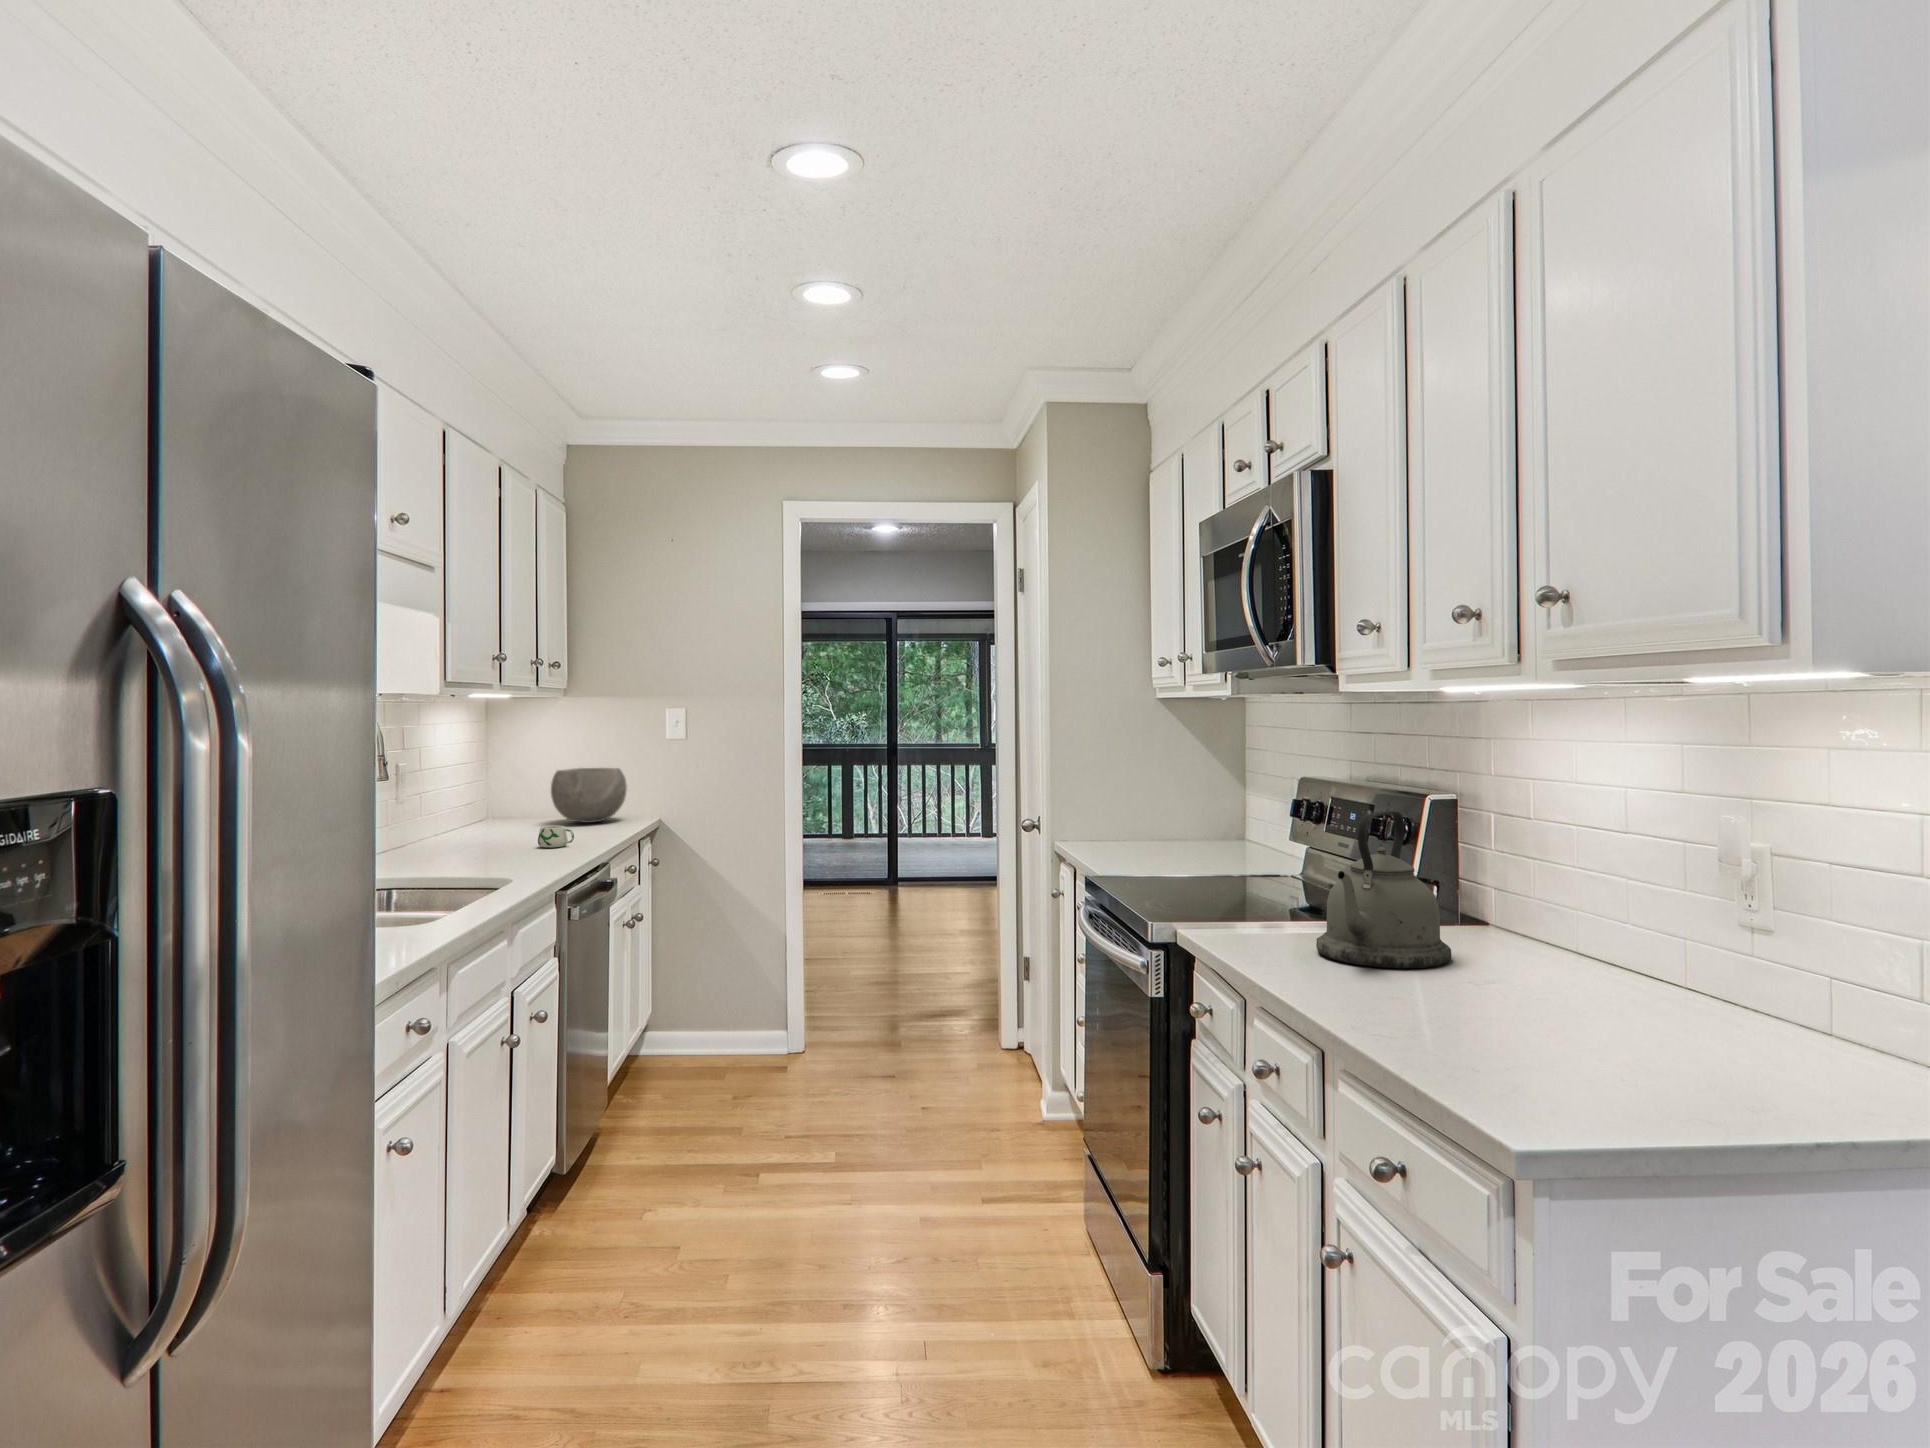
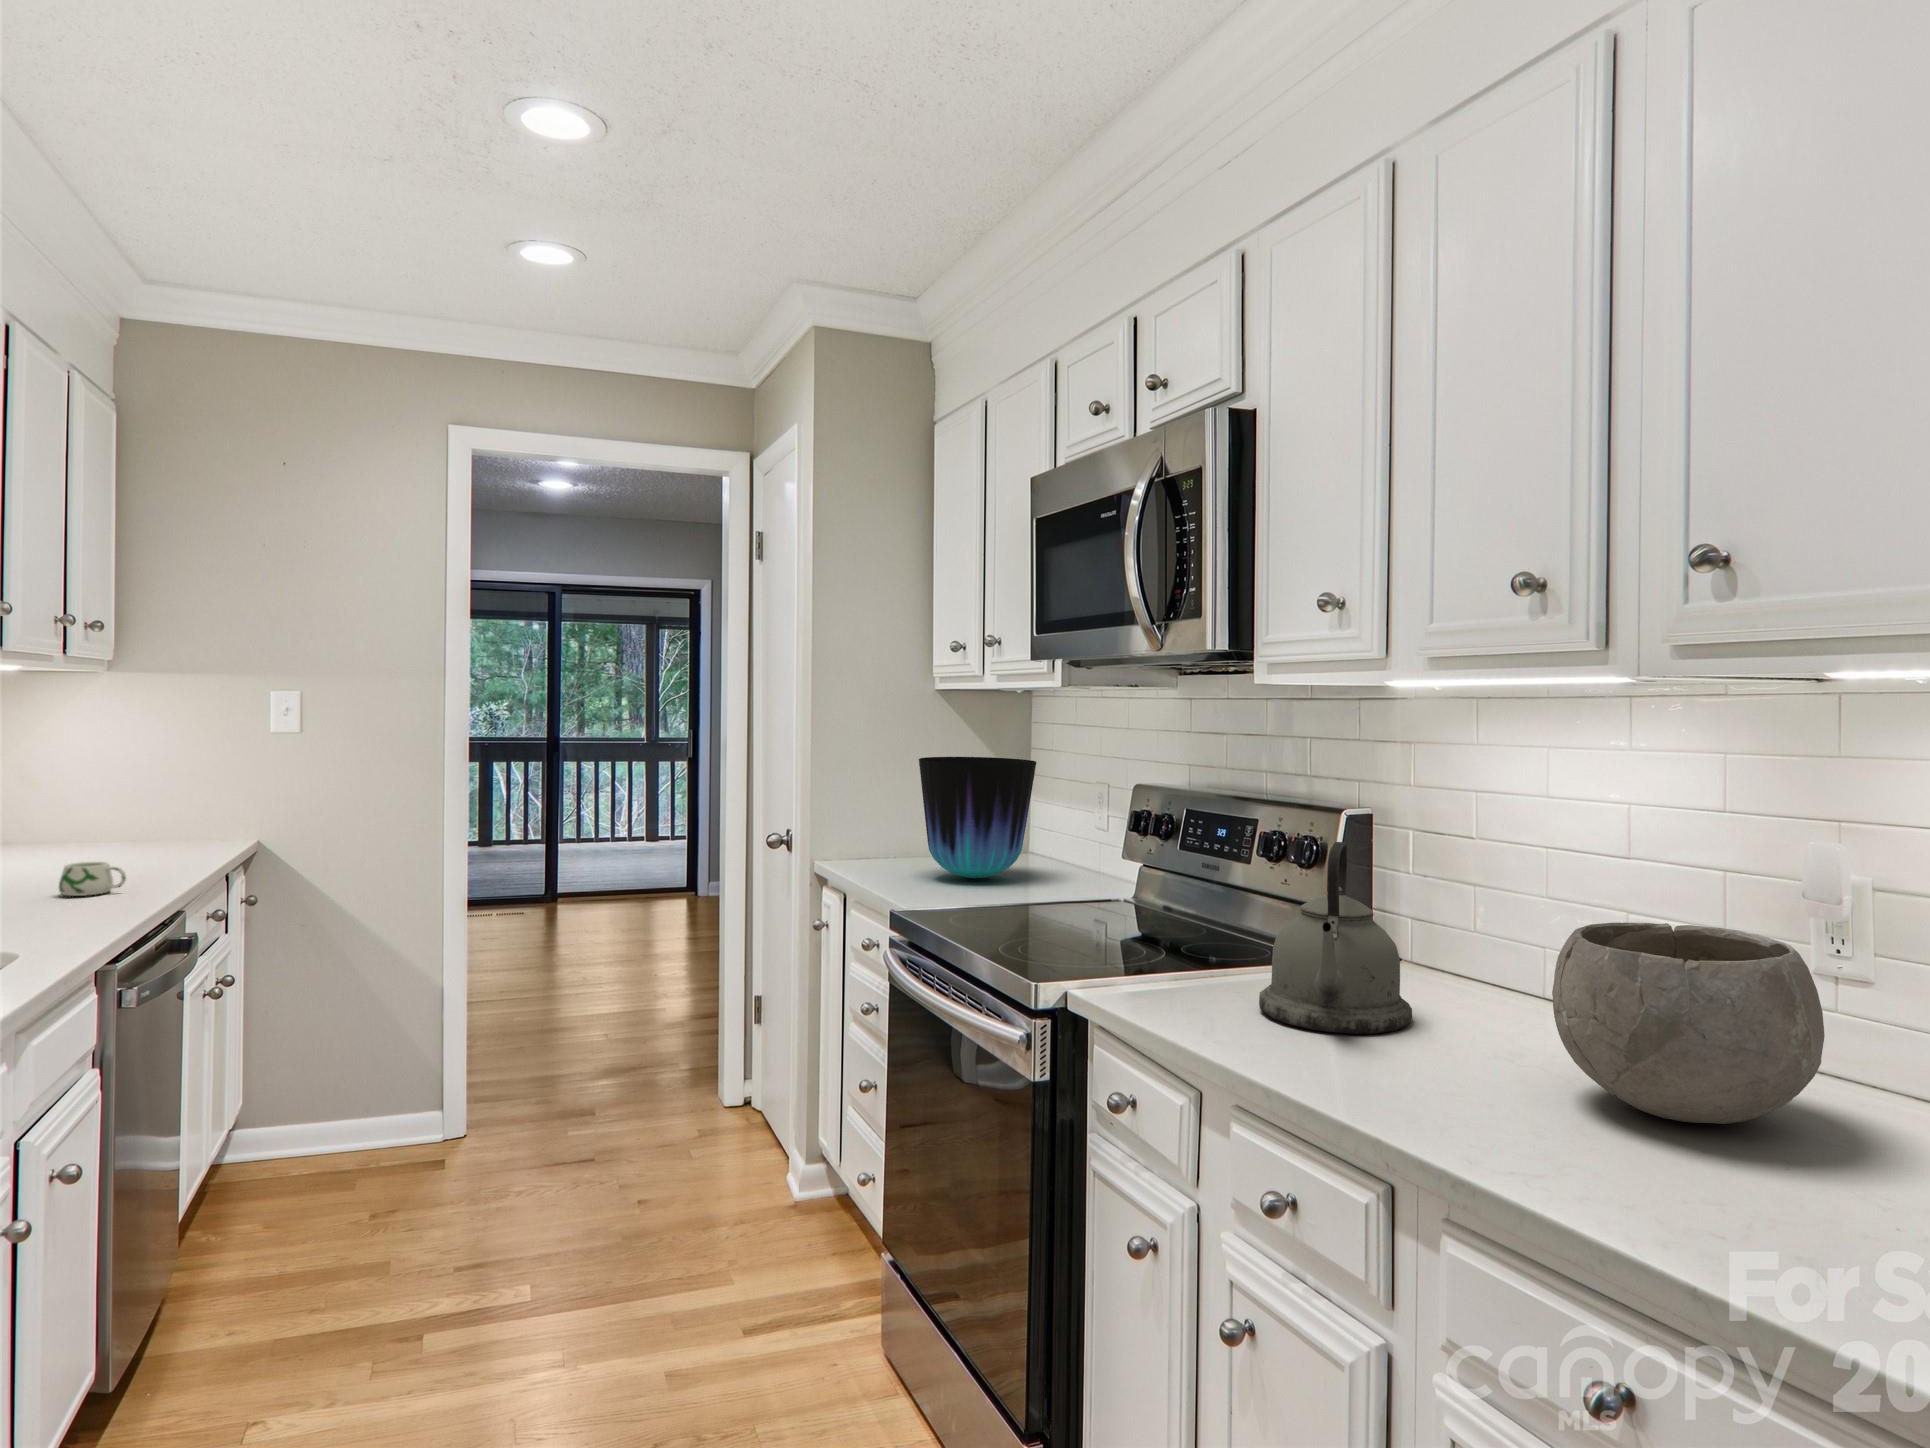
vase: none [1124,750,1230,856] -> present [919,757,1036,878]
bowl: present [551,768,627,823] -> present [1552,923,1825,1124]

